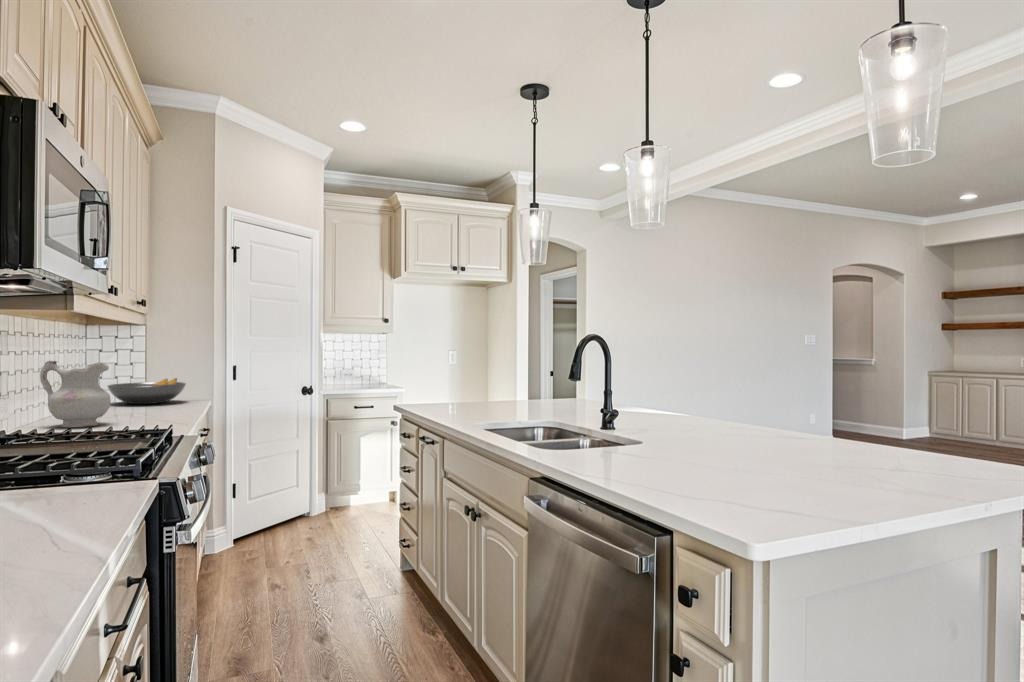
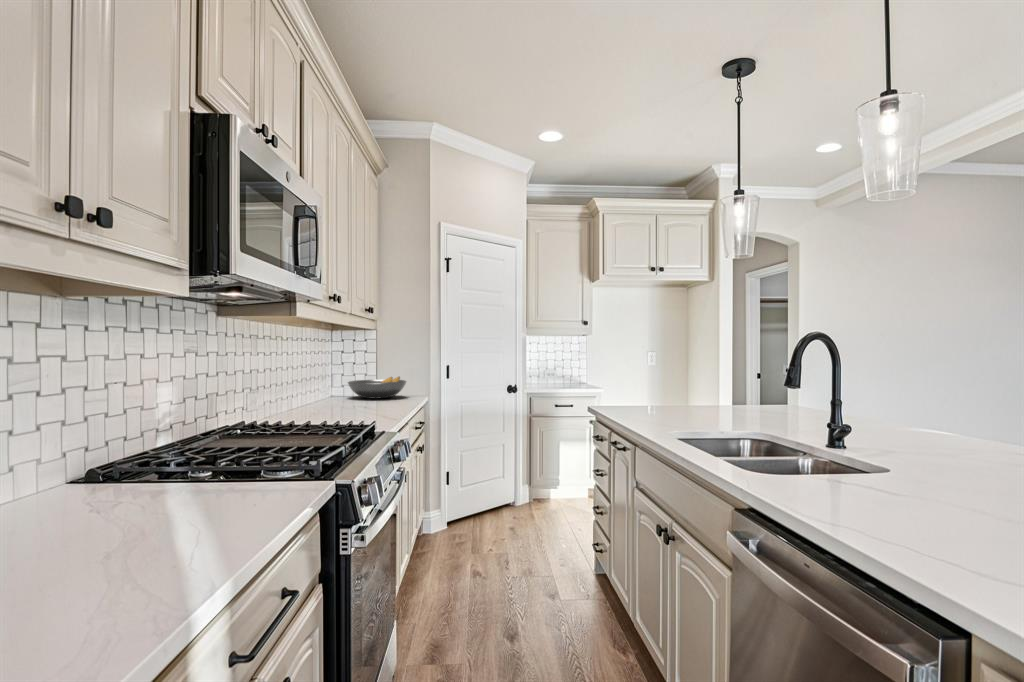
ceramic pitcher: present [40,361,111,427] -> none [288,361,338,418]

